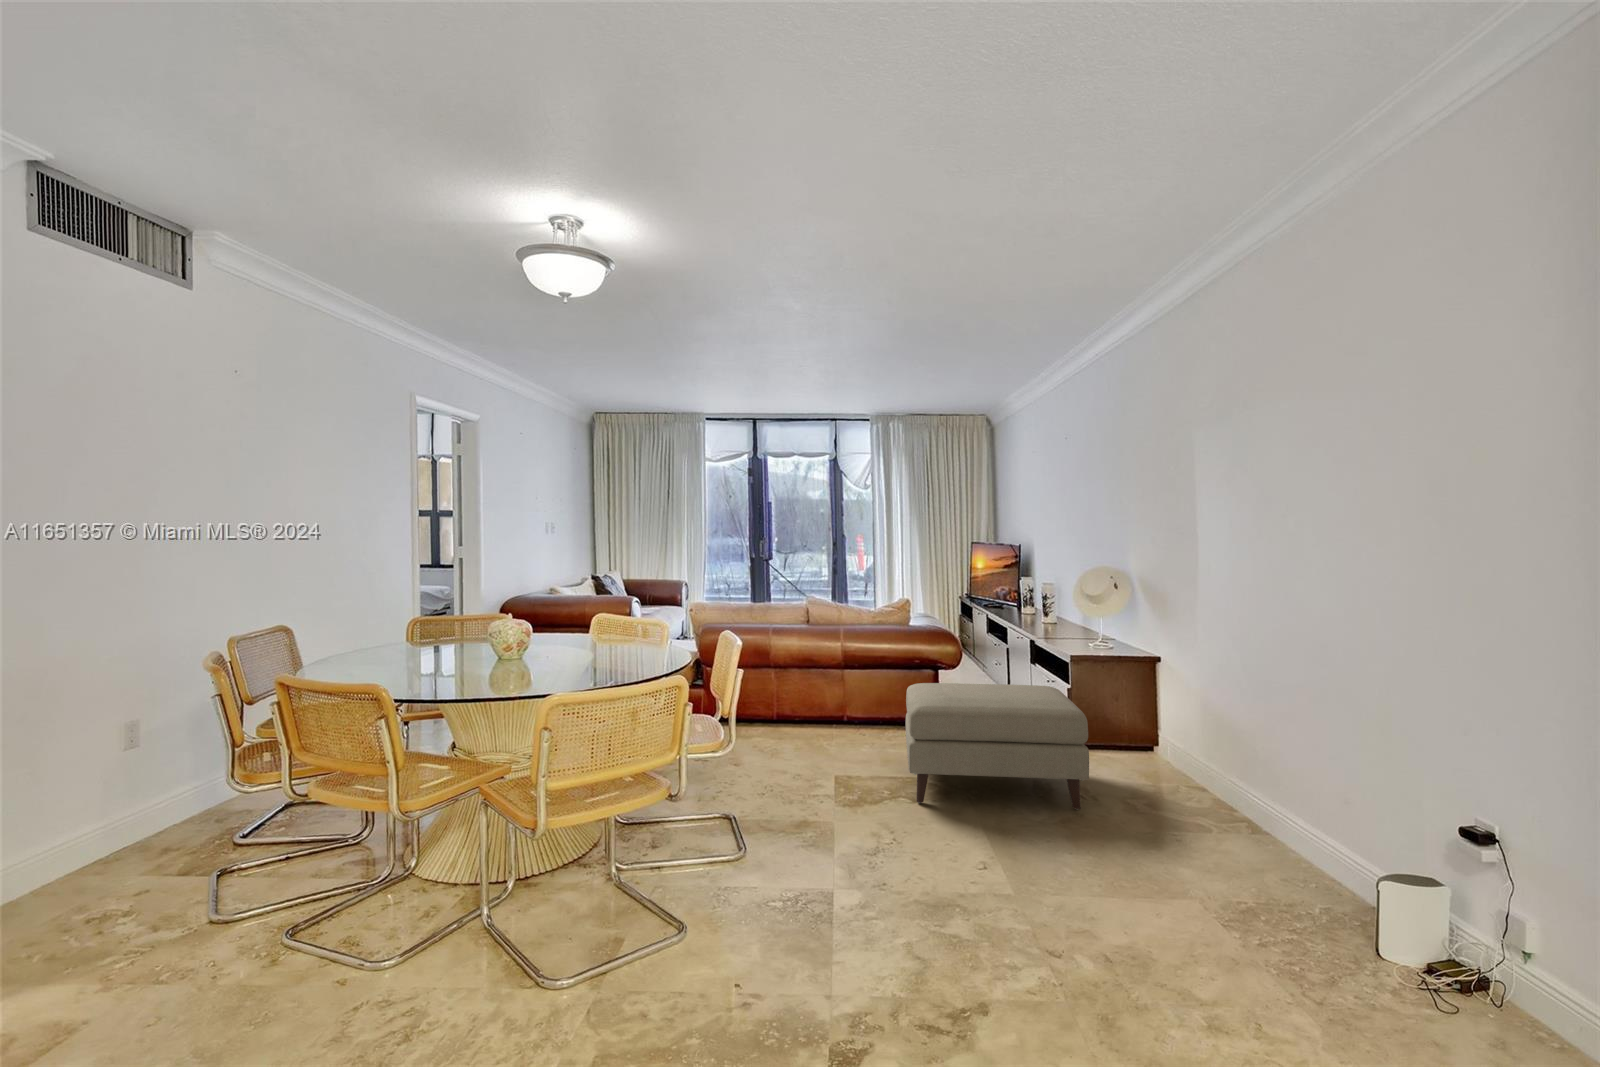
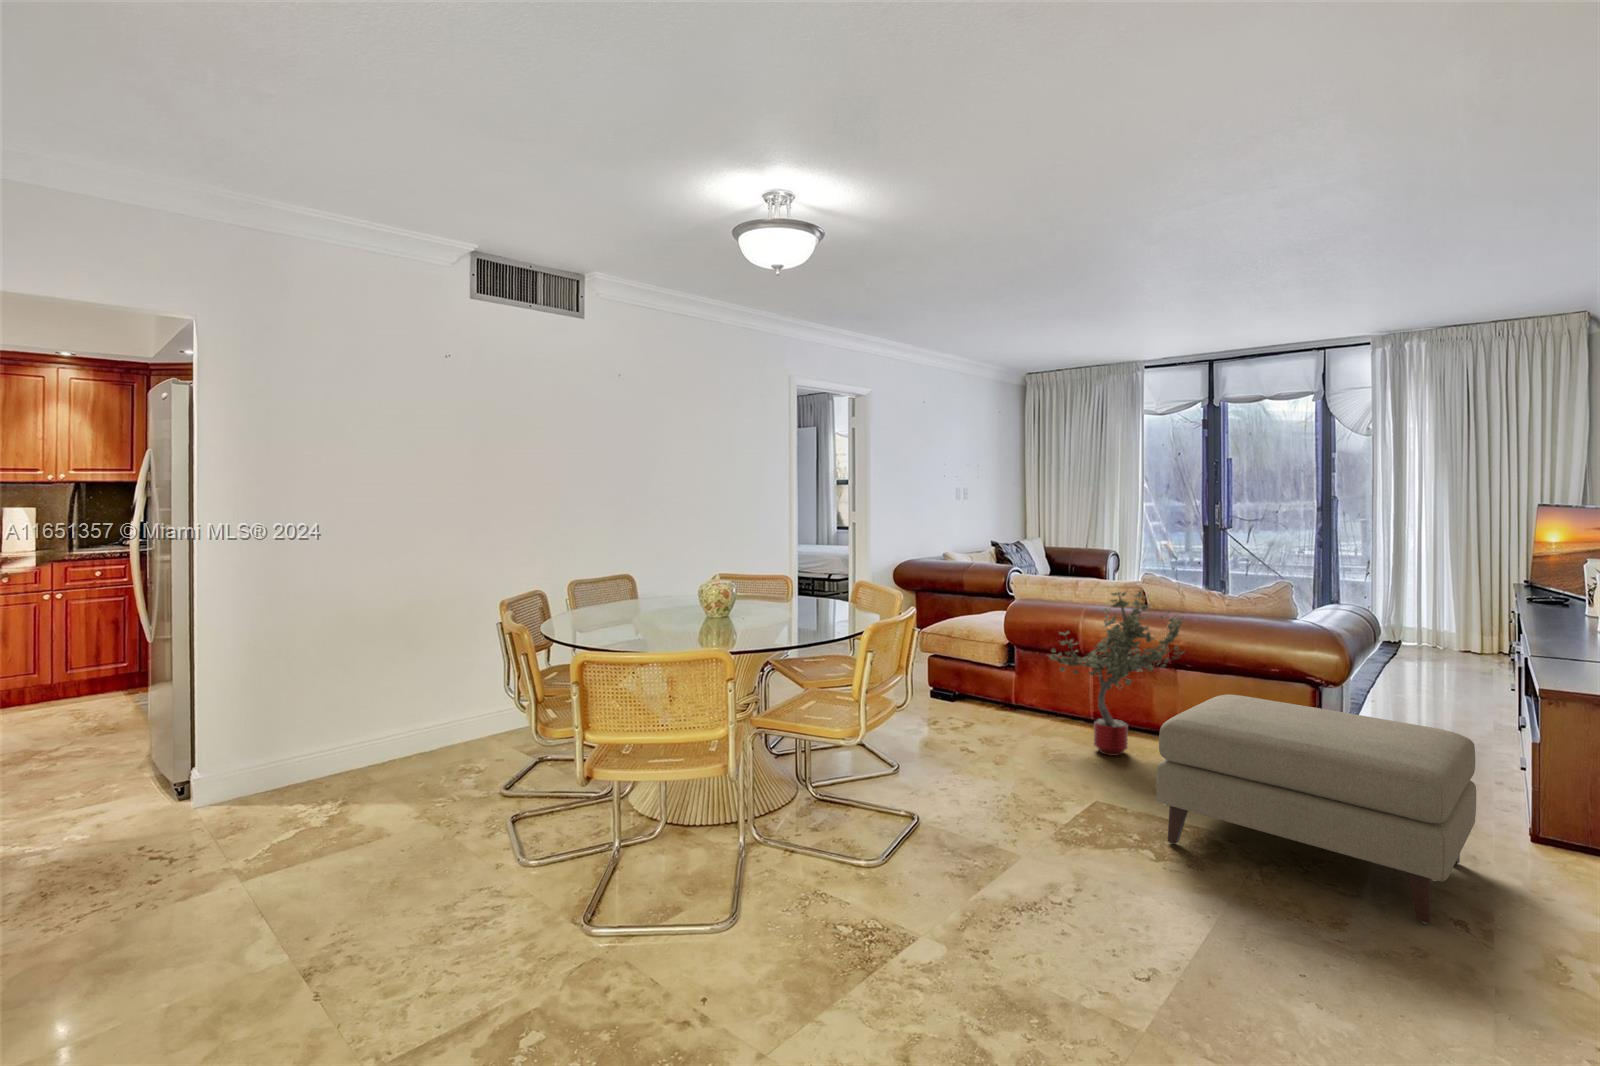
potted tree: none [754,611,866,750] -> present [1049,592,1184,756]

